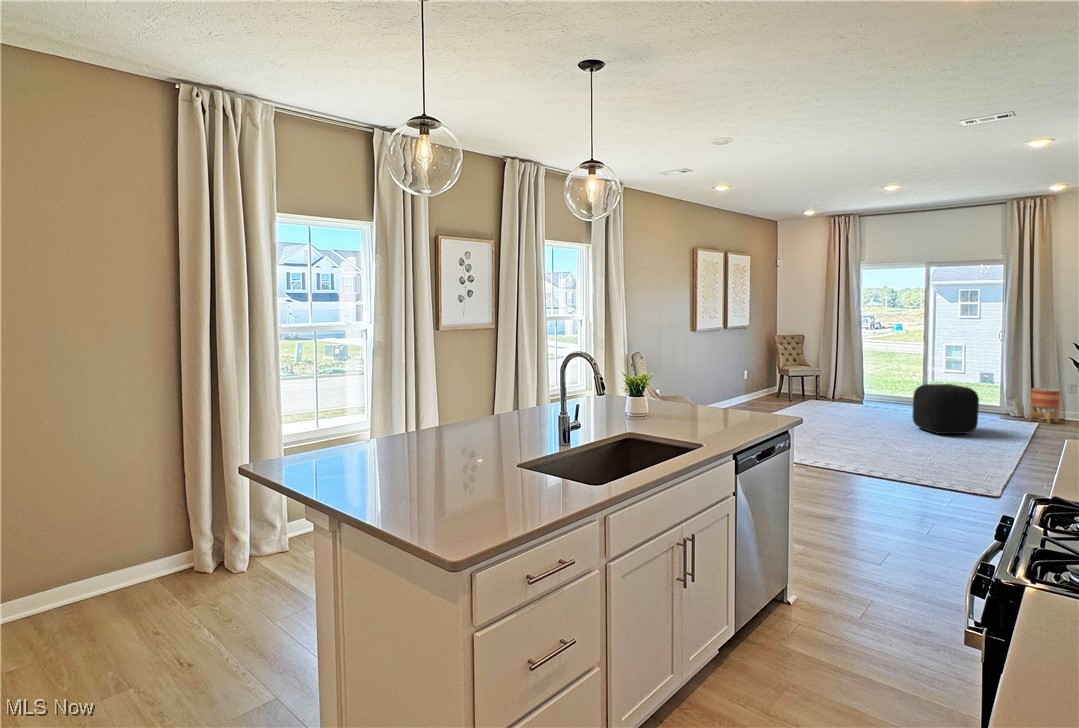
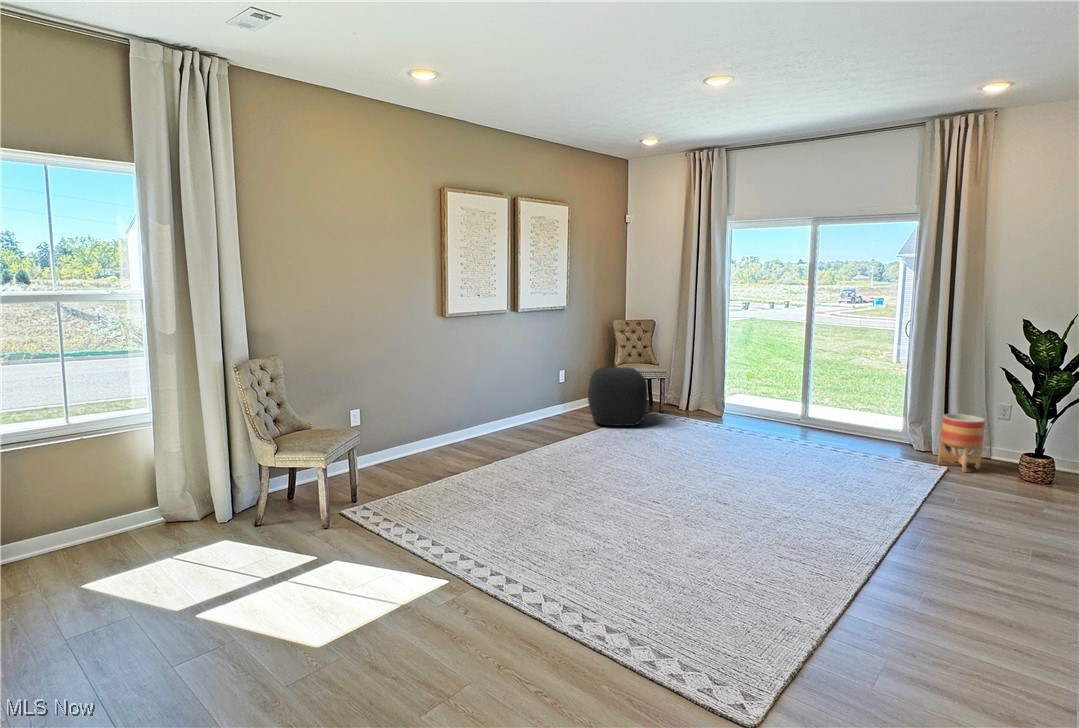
ottoman: present [912,384,979,434] -> present [588,367,648,426]

